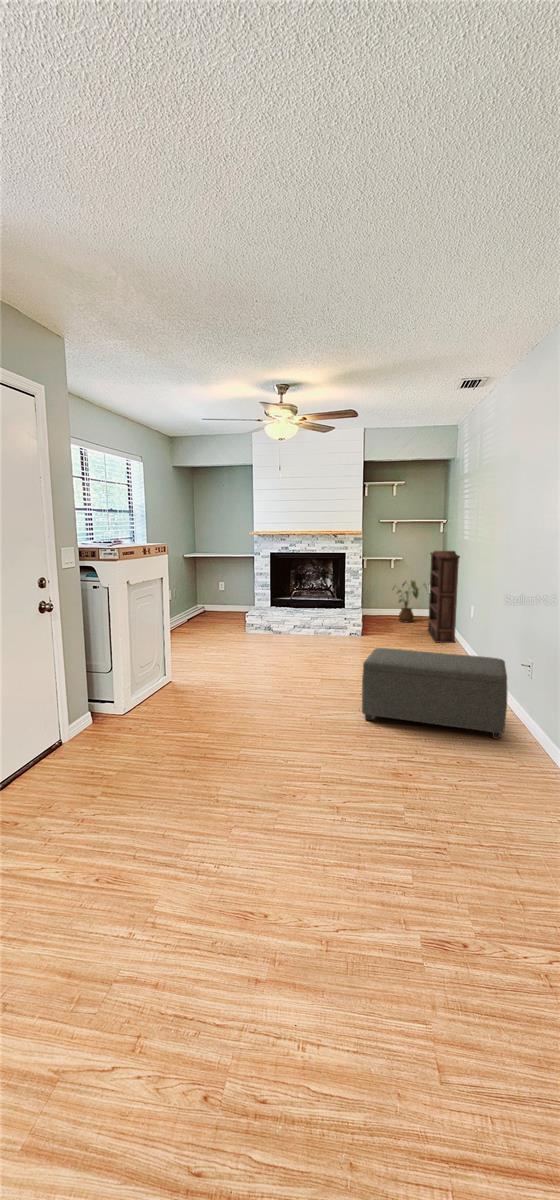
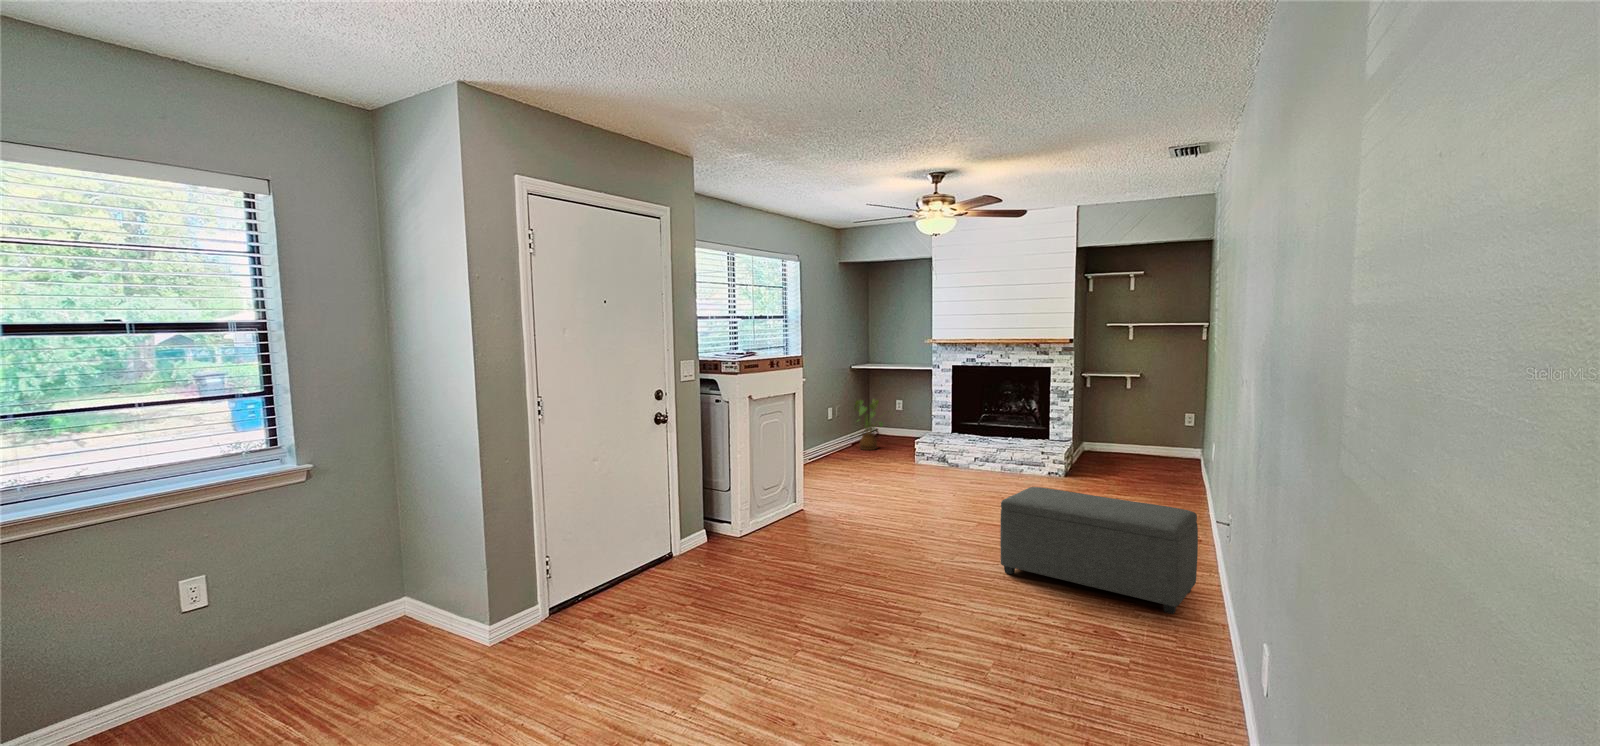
bookshelf: present [427,551,460,643] -> none [1168,366,1204,496]
house plant: present [397,580,426,622] -> present [854,399,883,450]

